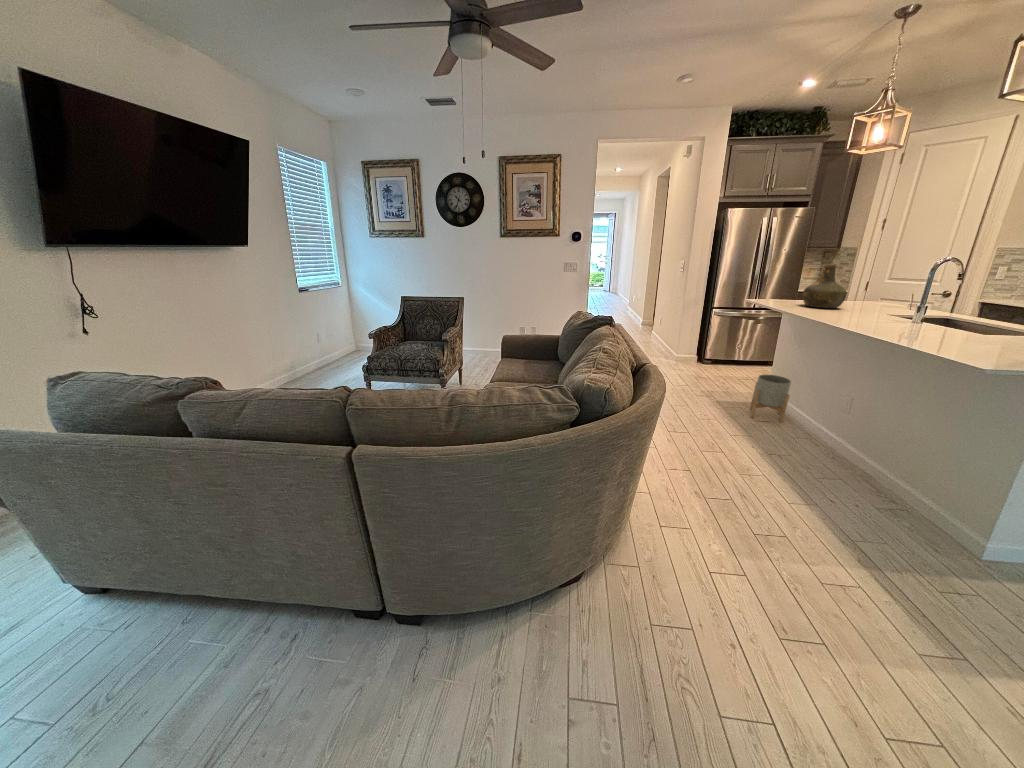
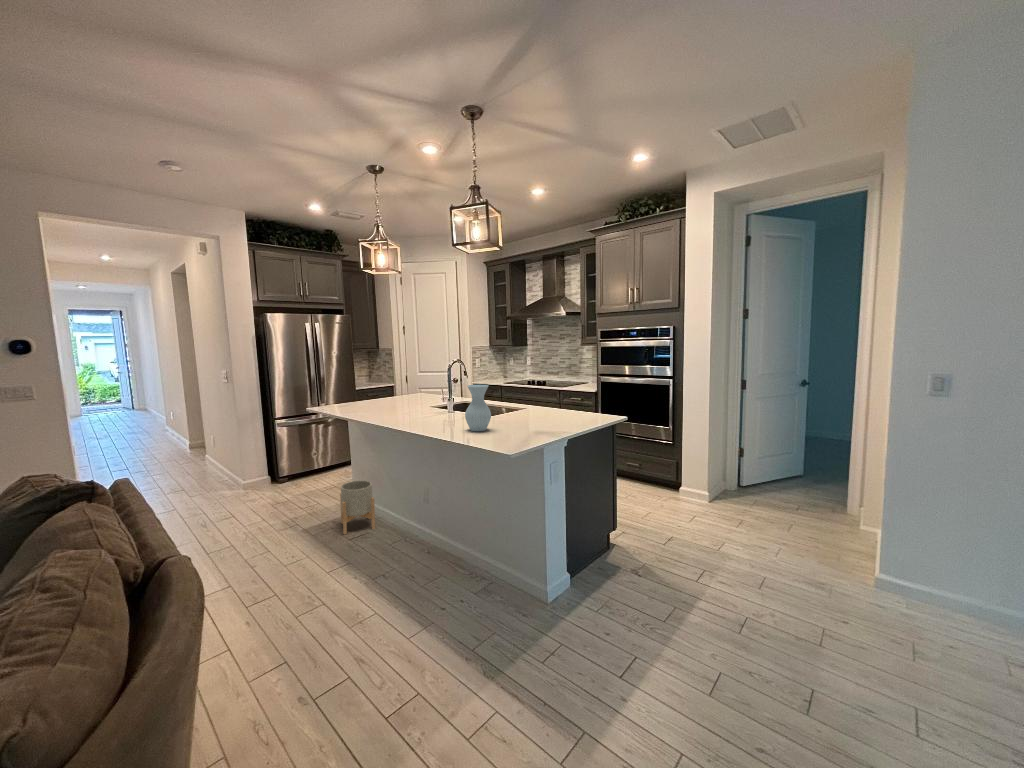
bottle: present [803,265,847,308] -> none [359,368,394,408]
vase: none [944,290,1005,350] -> present [465,385,491,431]

